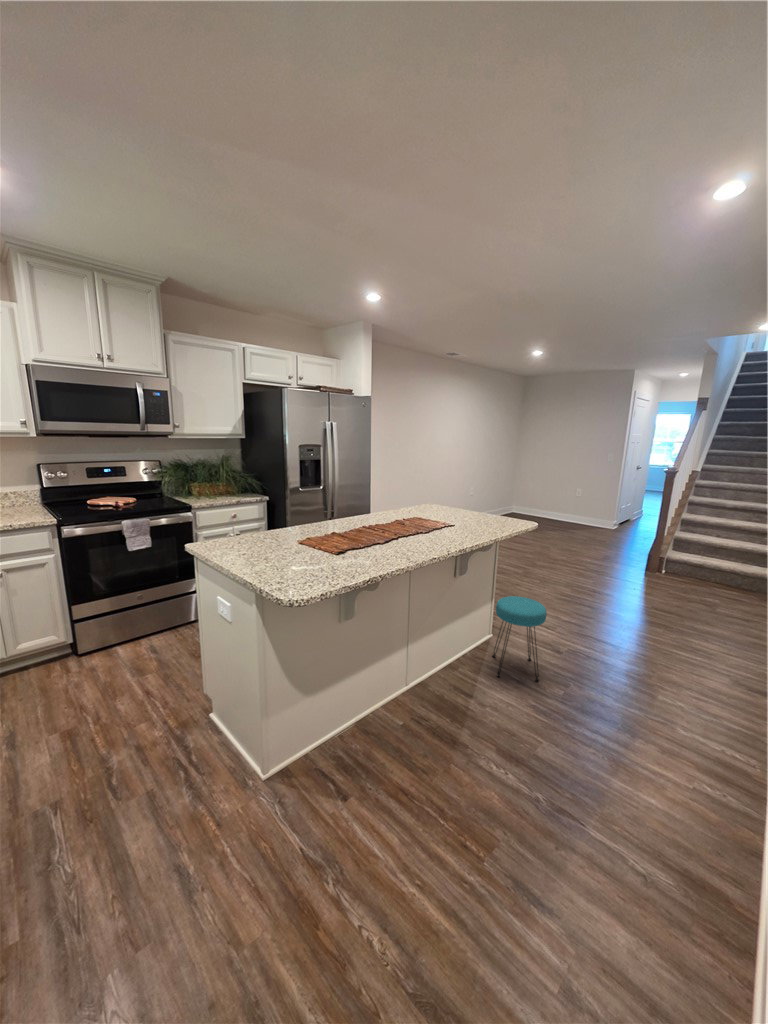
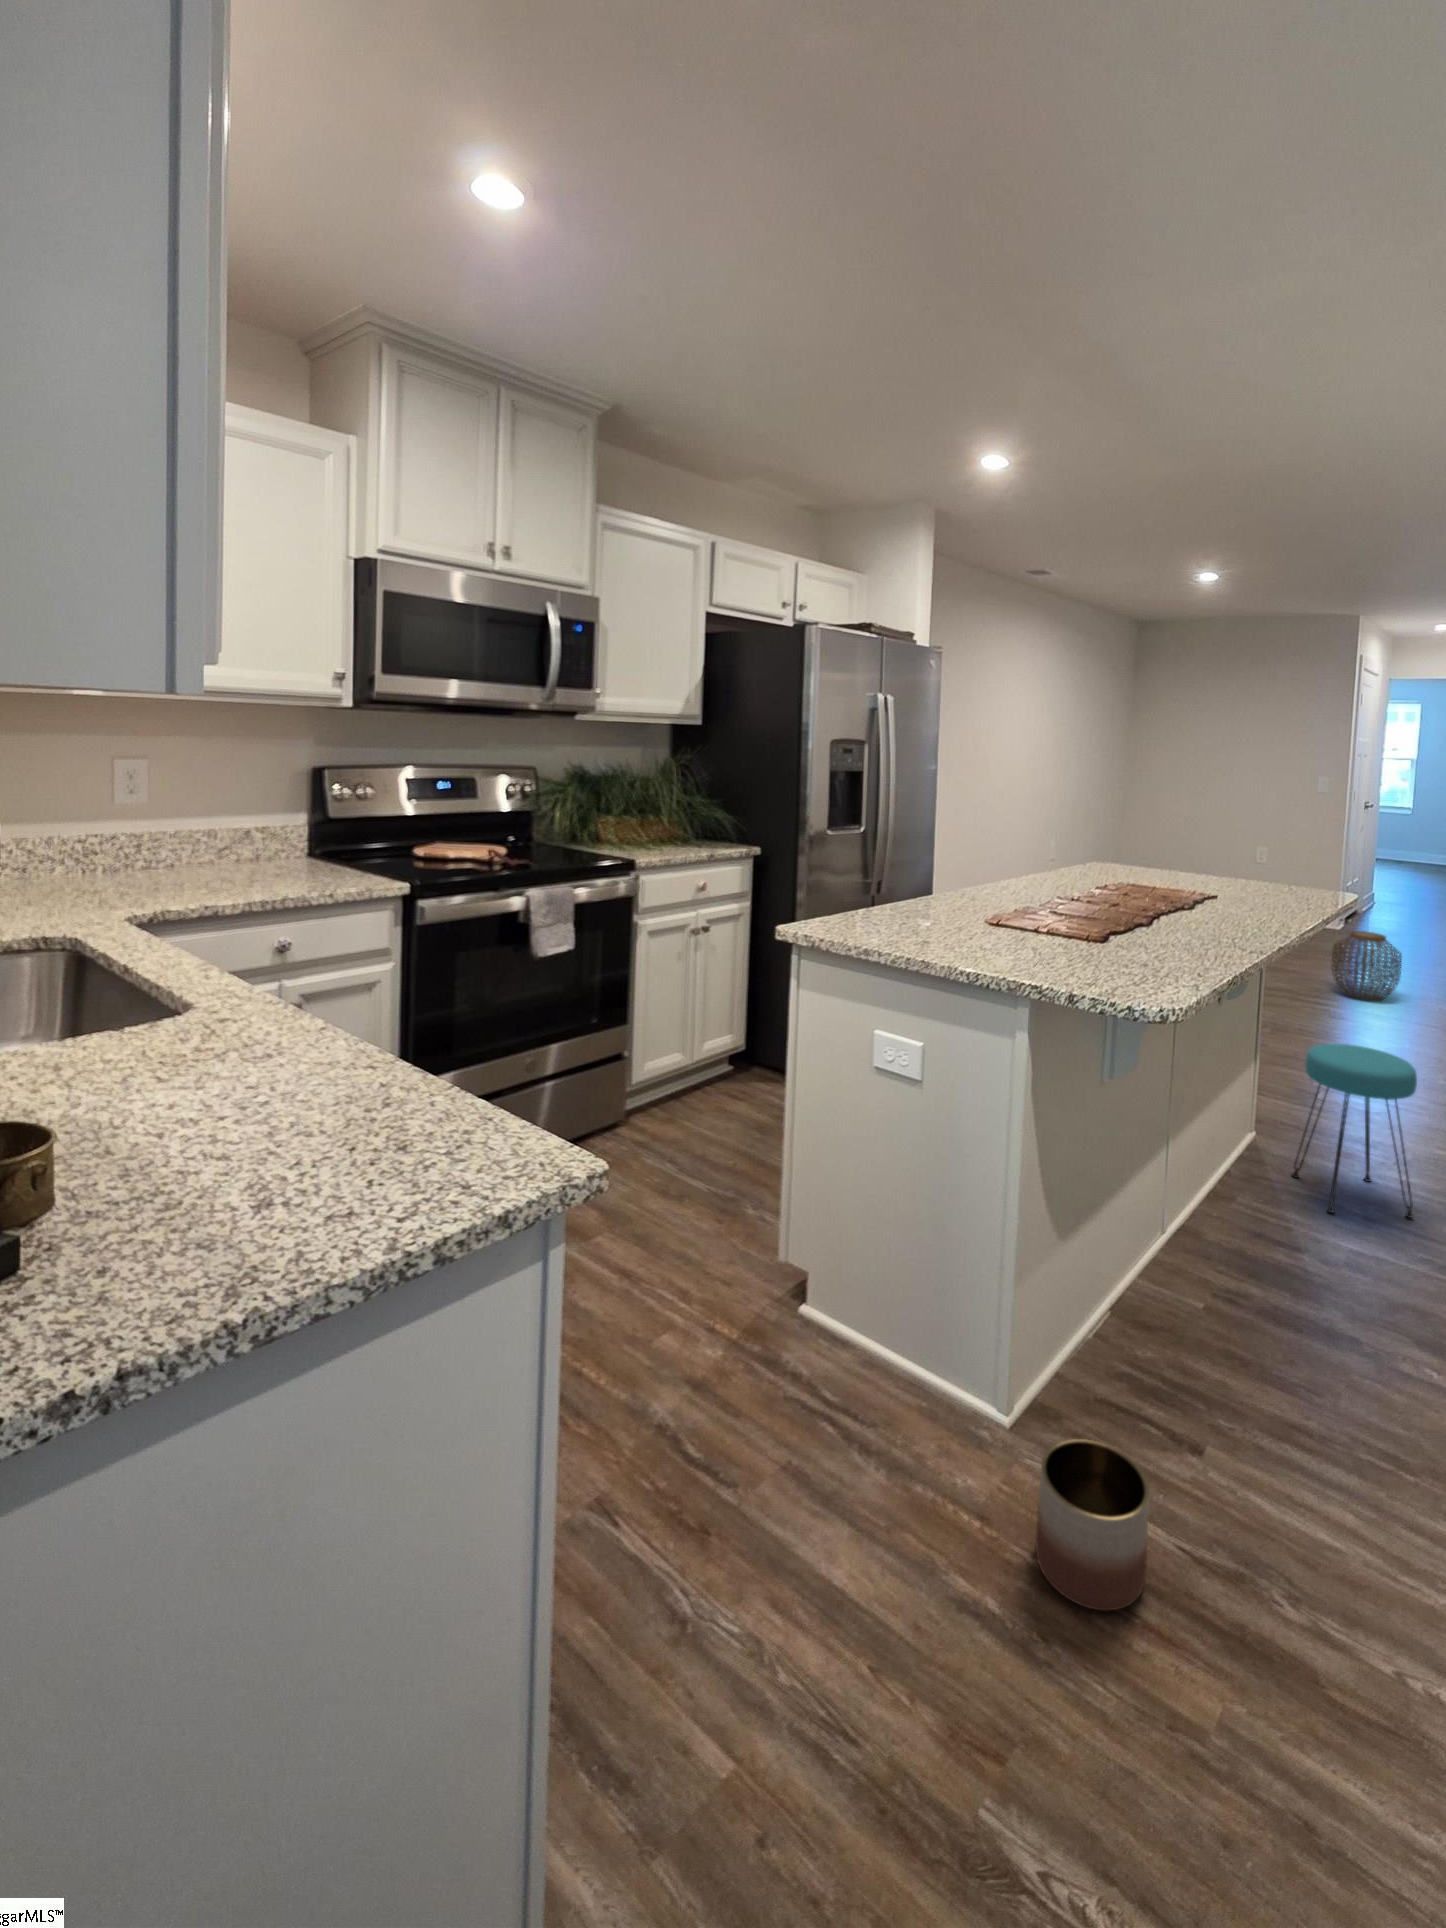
woven basket: none [581,532,615,565] -> present [1332,931,1402,1001]
planter: none [222,797,275,879] -> present [1036,1439,1150,1611]

